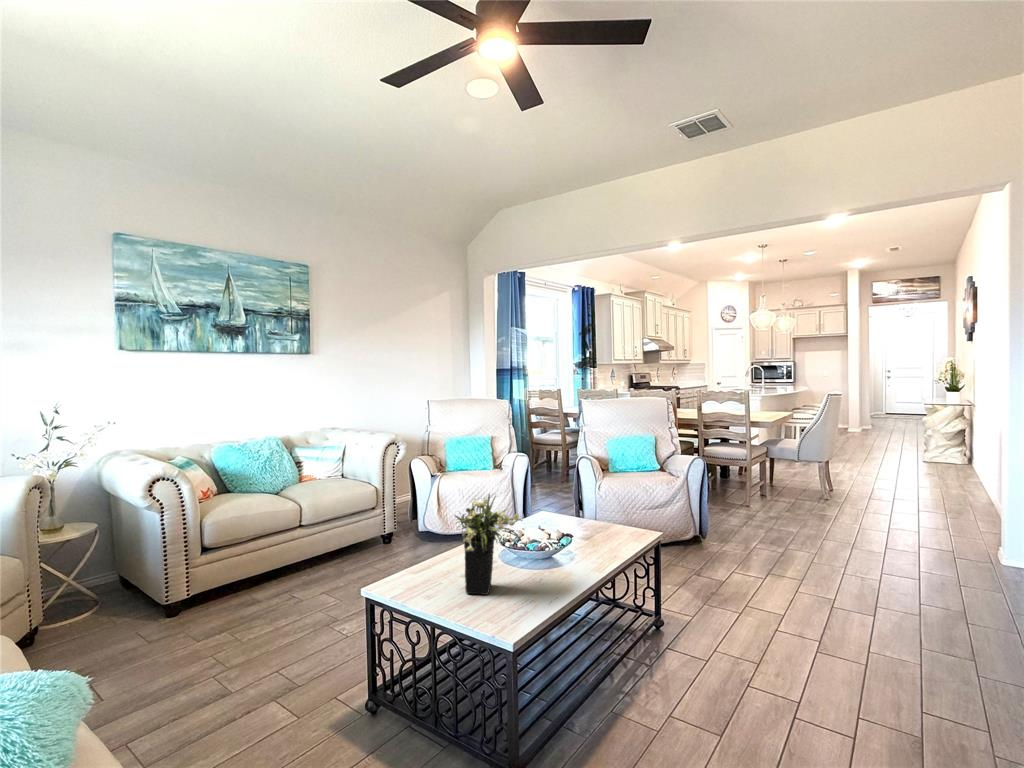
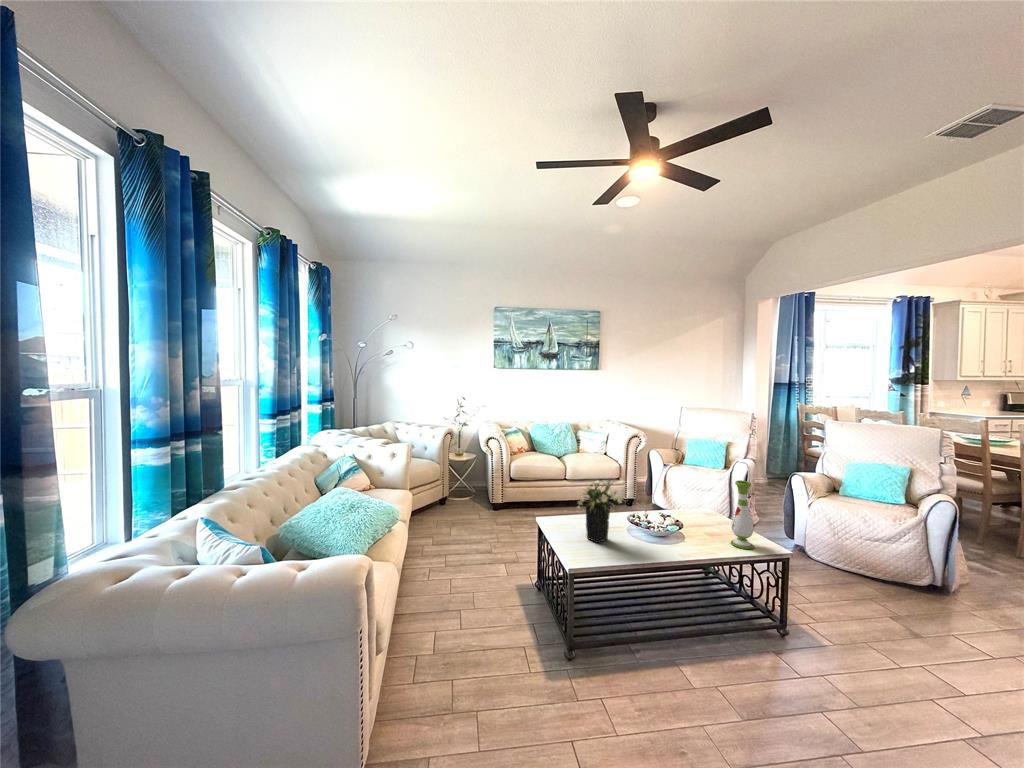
vase: none [601,465,624,544] -> present [731,480,753,549]

